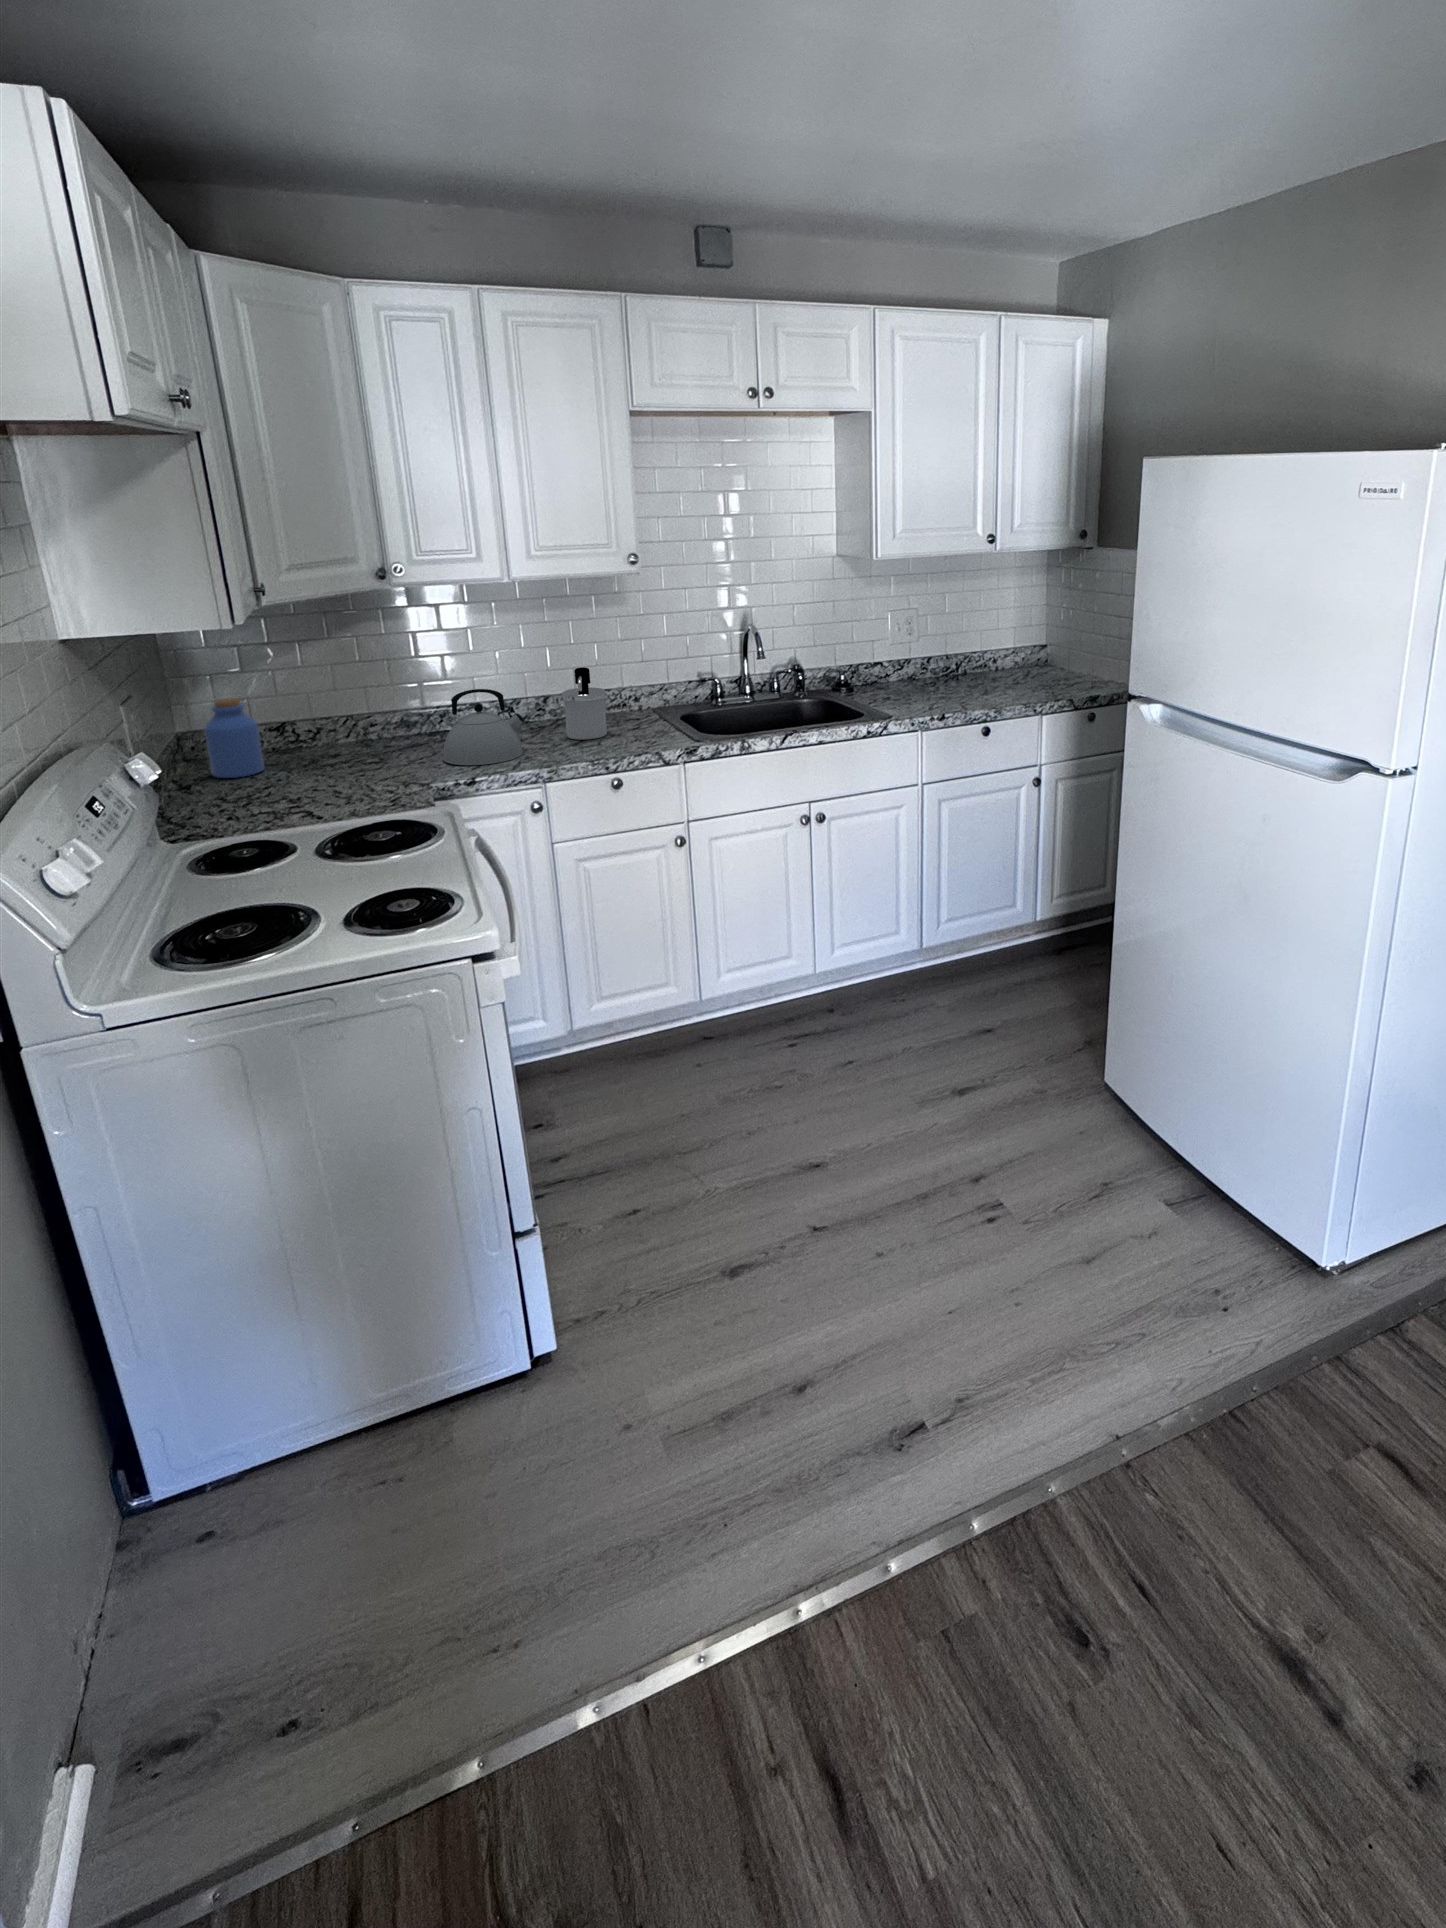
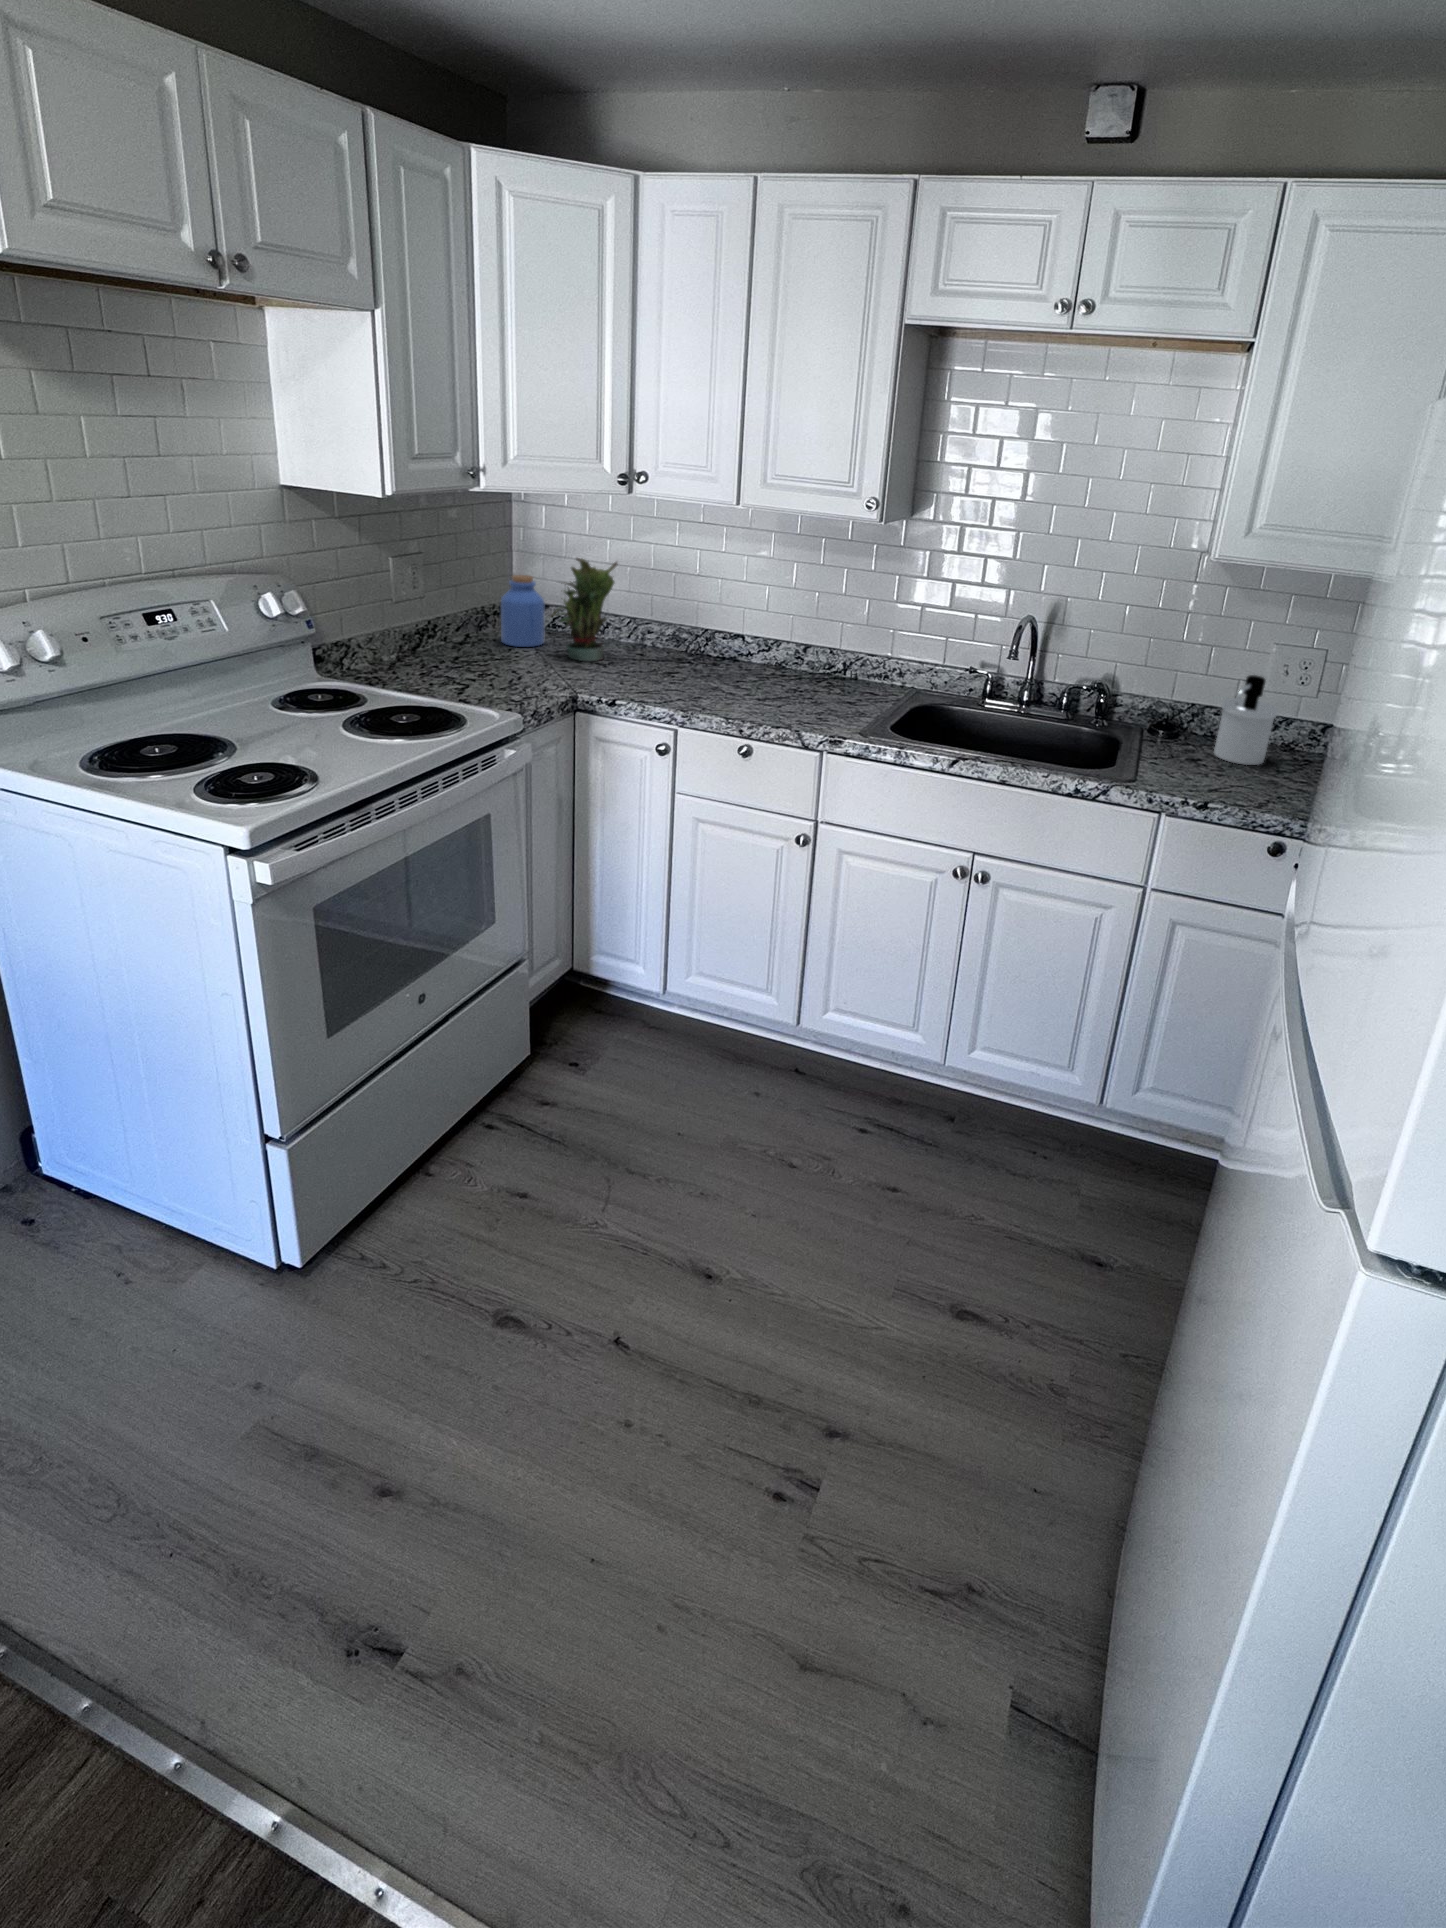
potted plant: none [292,657,363,768] -> present [551,558,618,661]
soap dispenser: present [562,667,607,740] -> present [1214,675,1278,765]
kettle: present [443,689,524,765] -> none [634,614,714,694]

